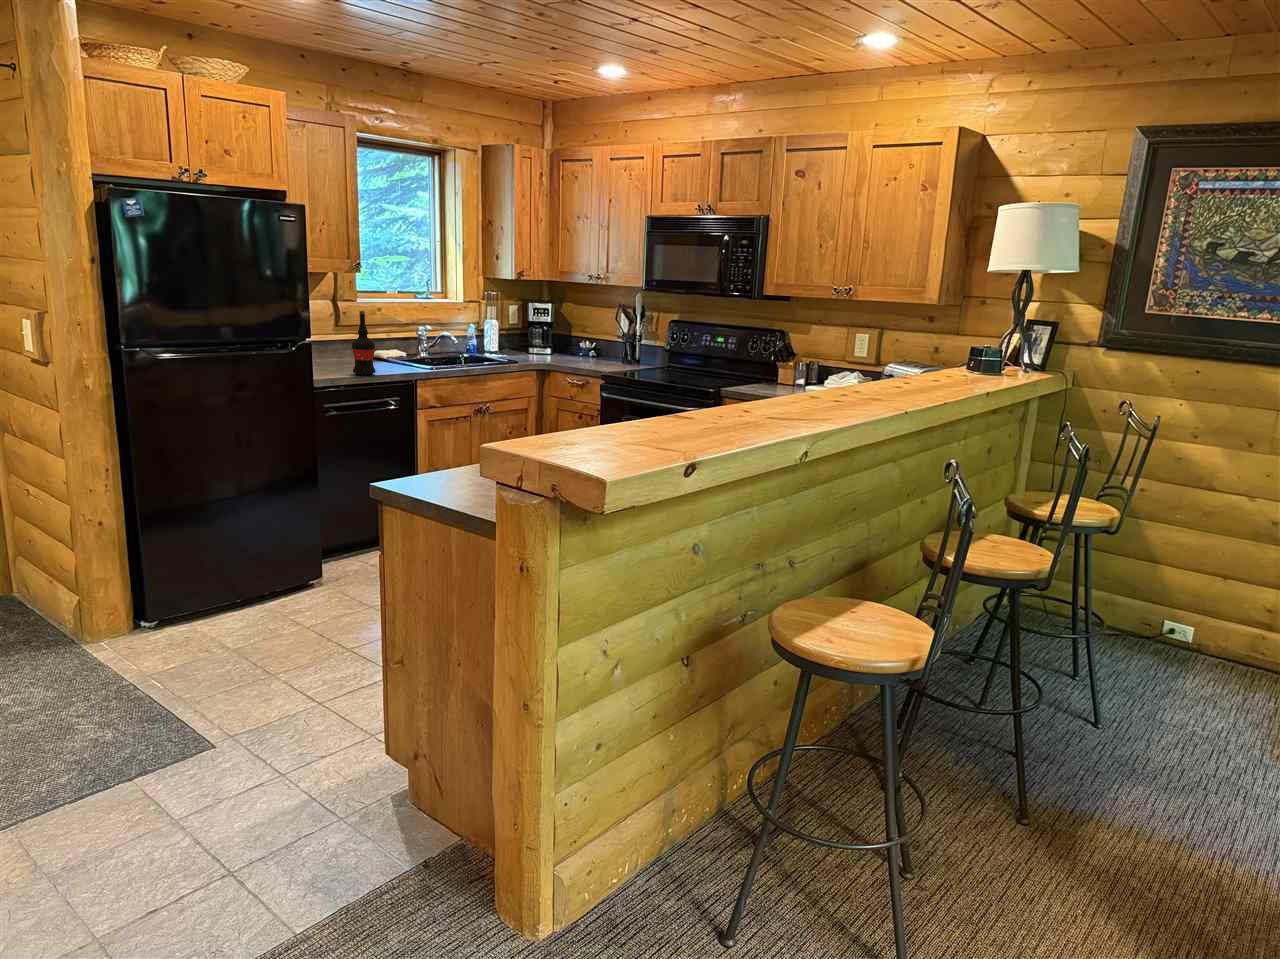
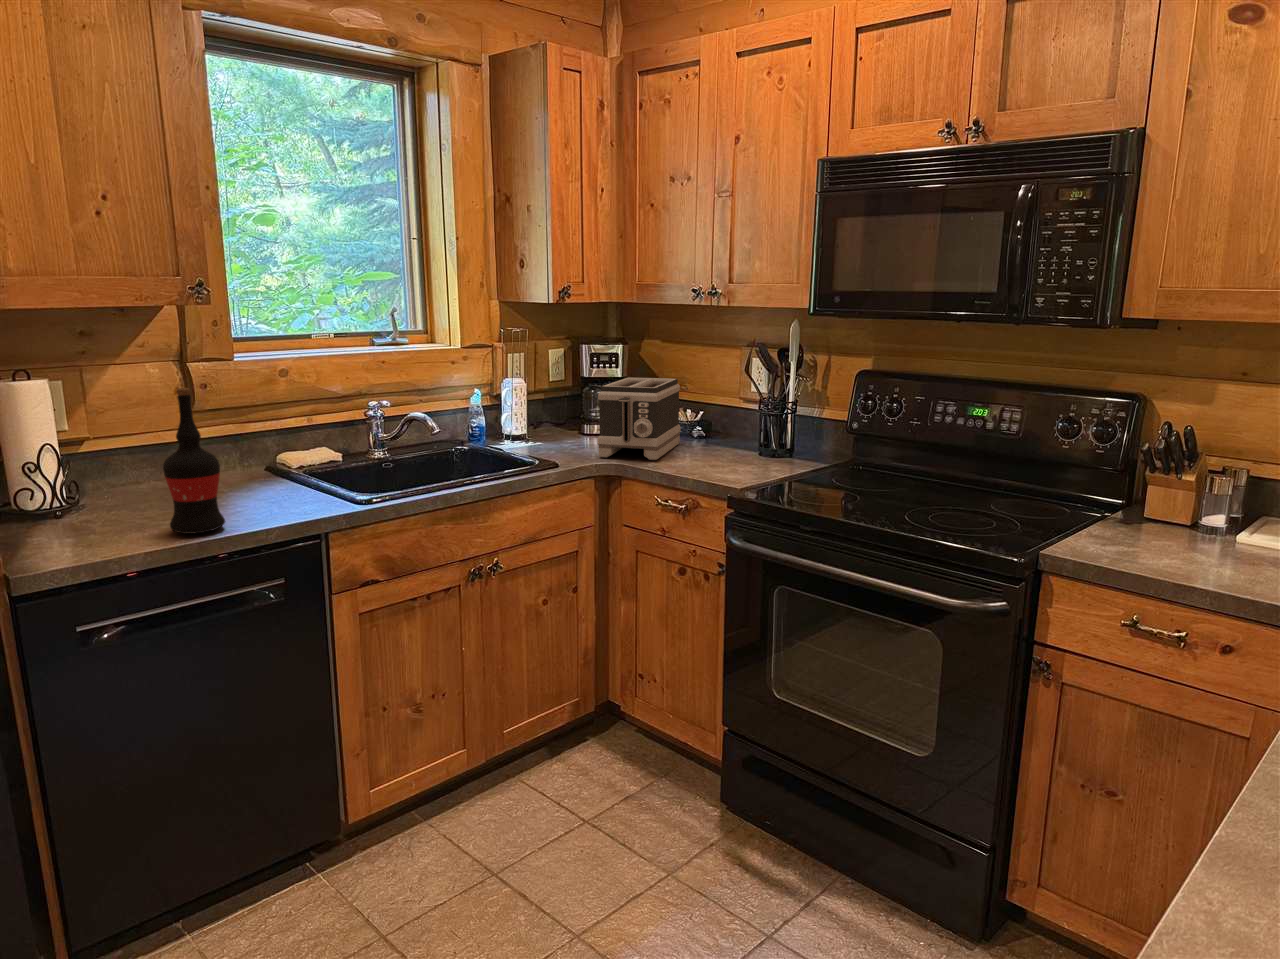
toaster: none [538,321,582,362] -> present [597,377,681,460]

